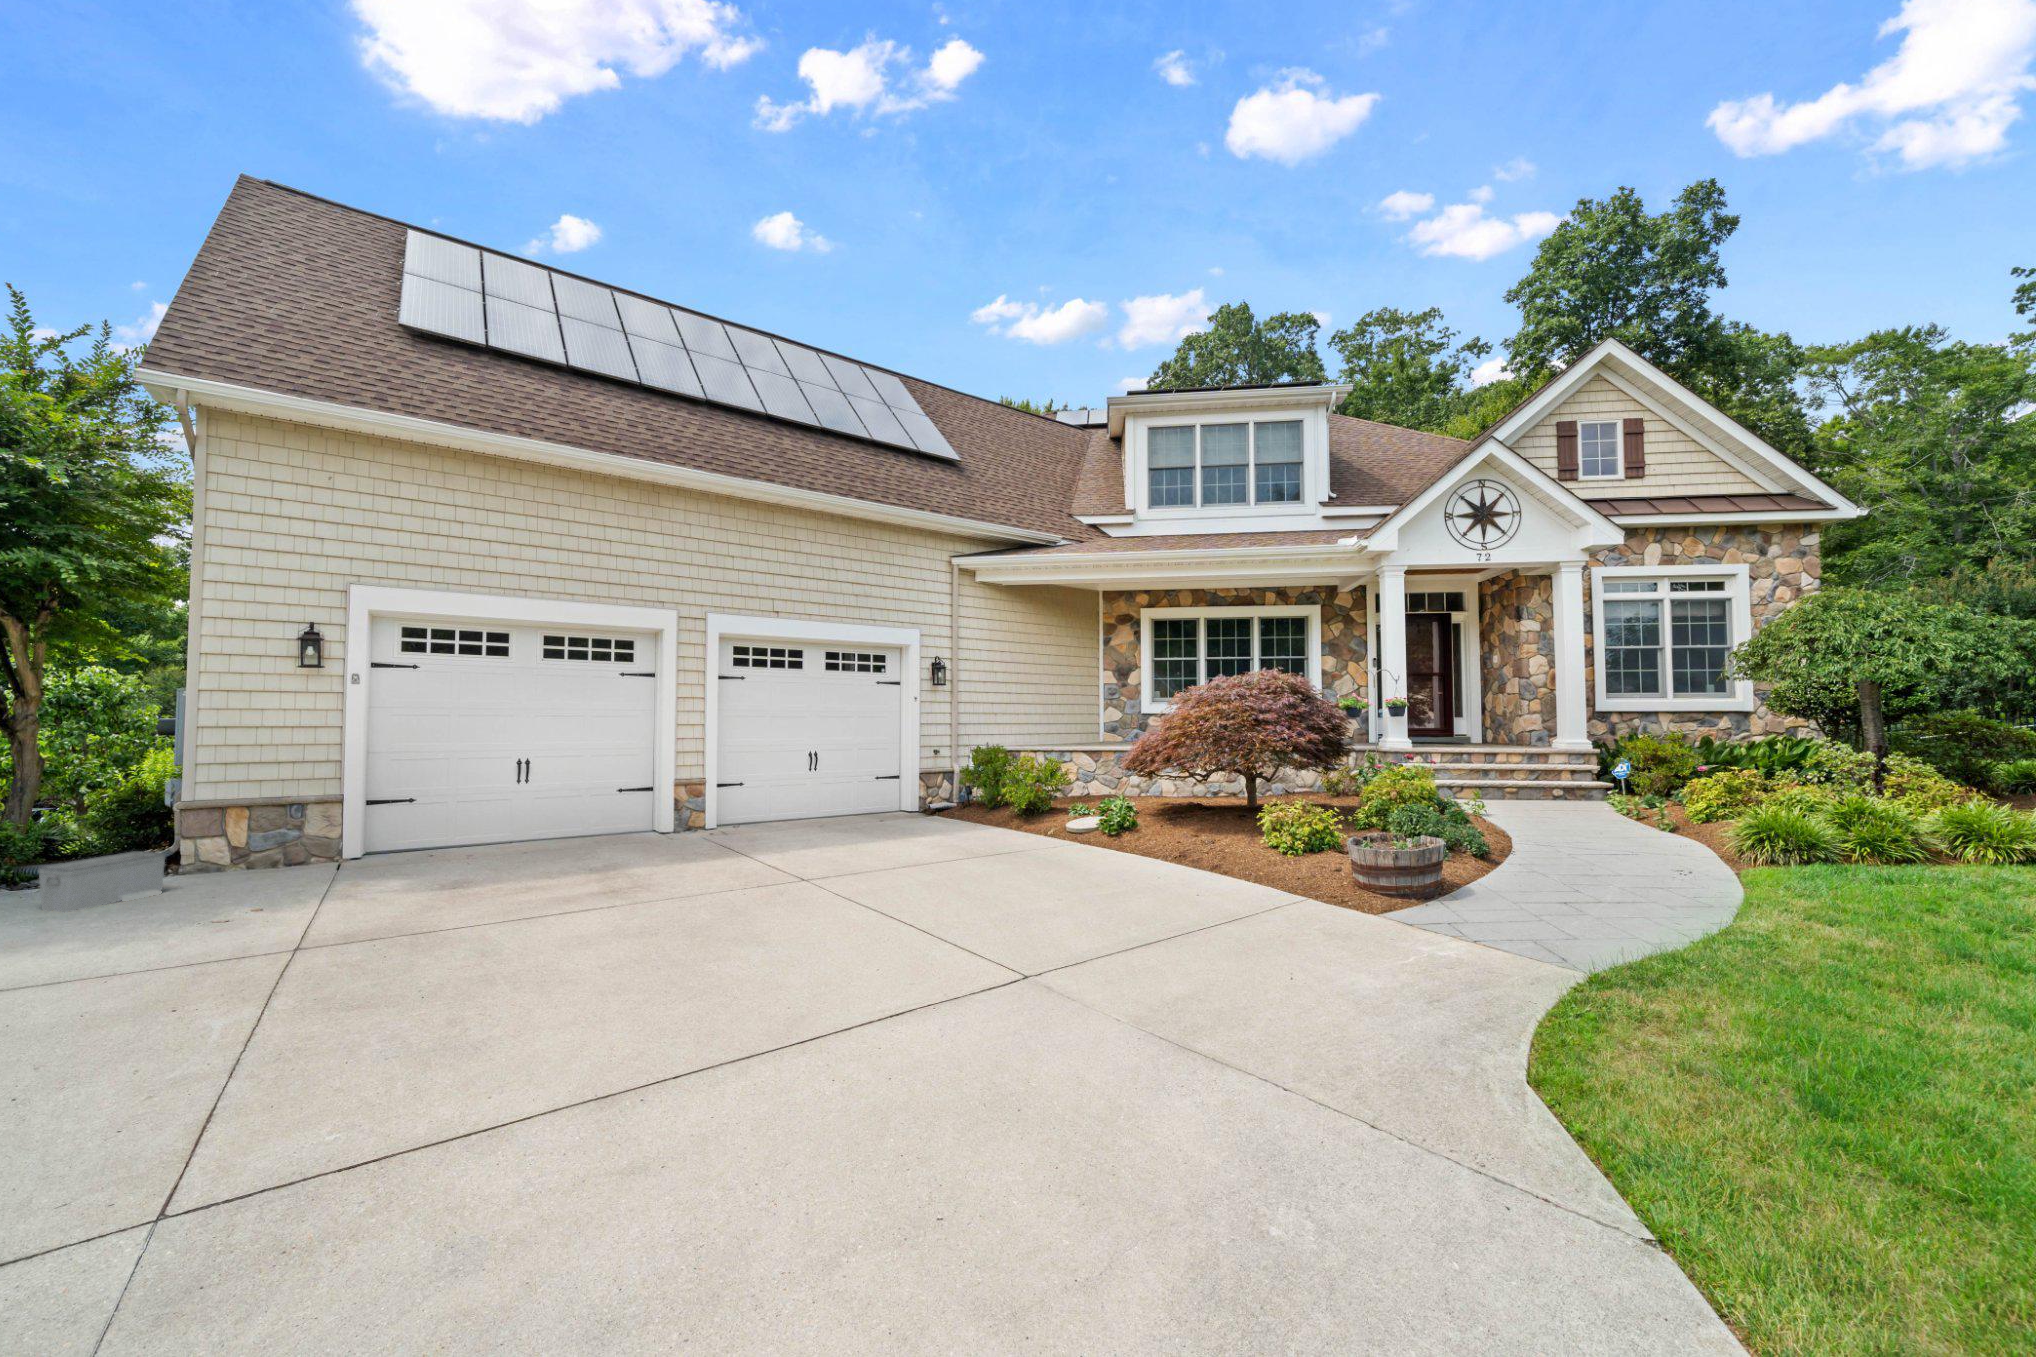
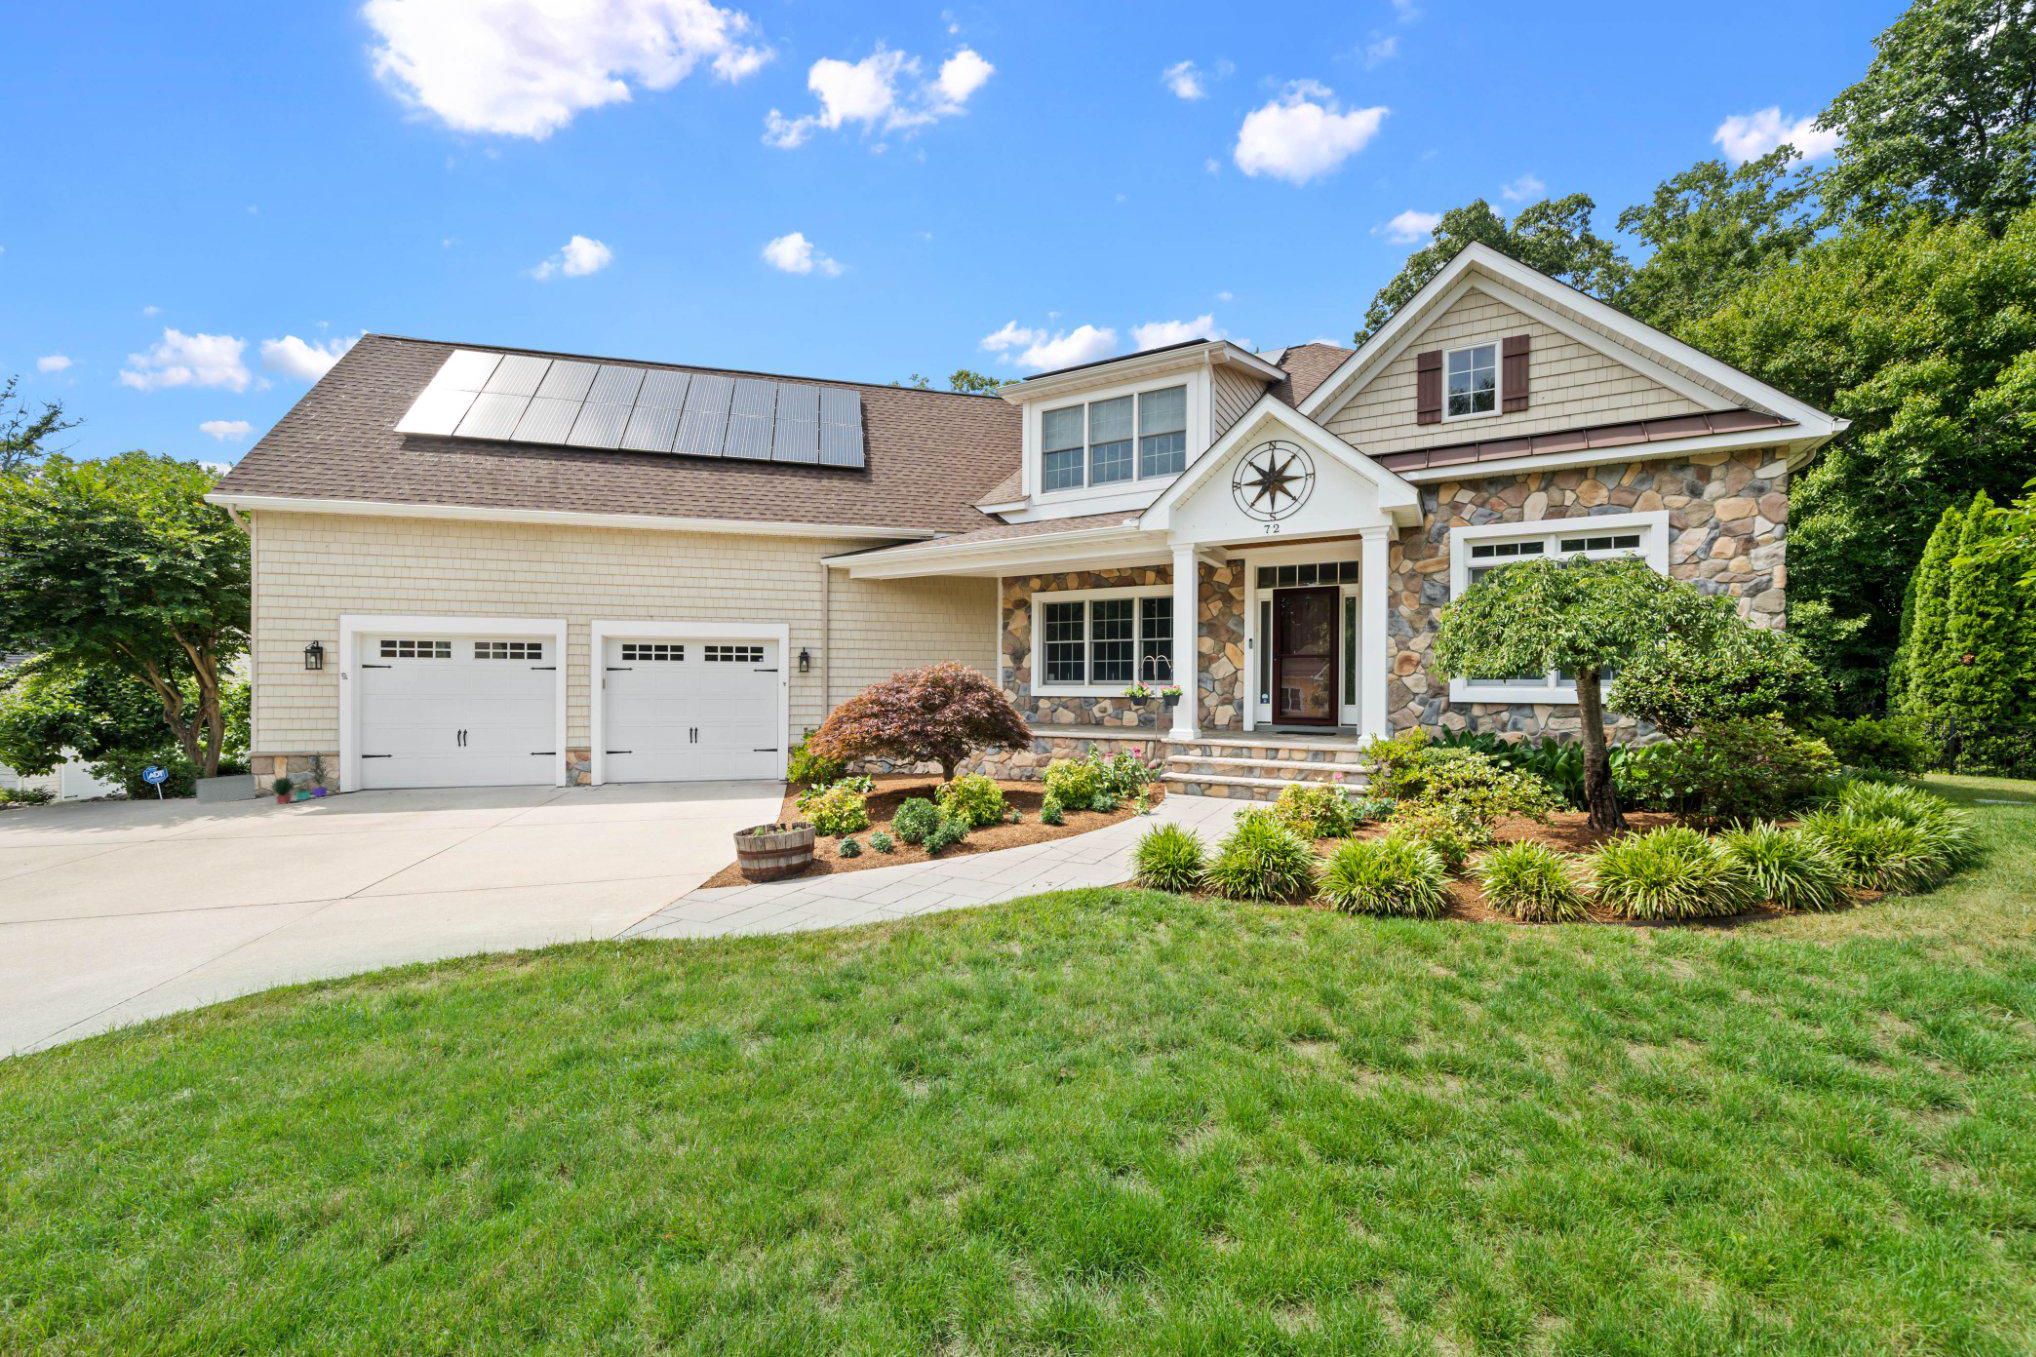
potted plant: none [243,803,318,898] -> present [272,752,328,804]

